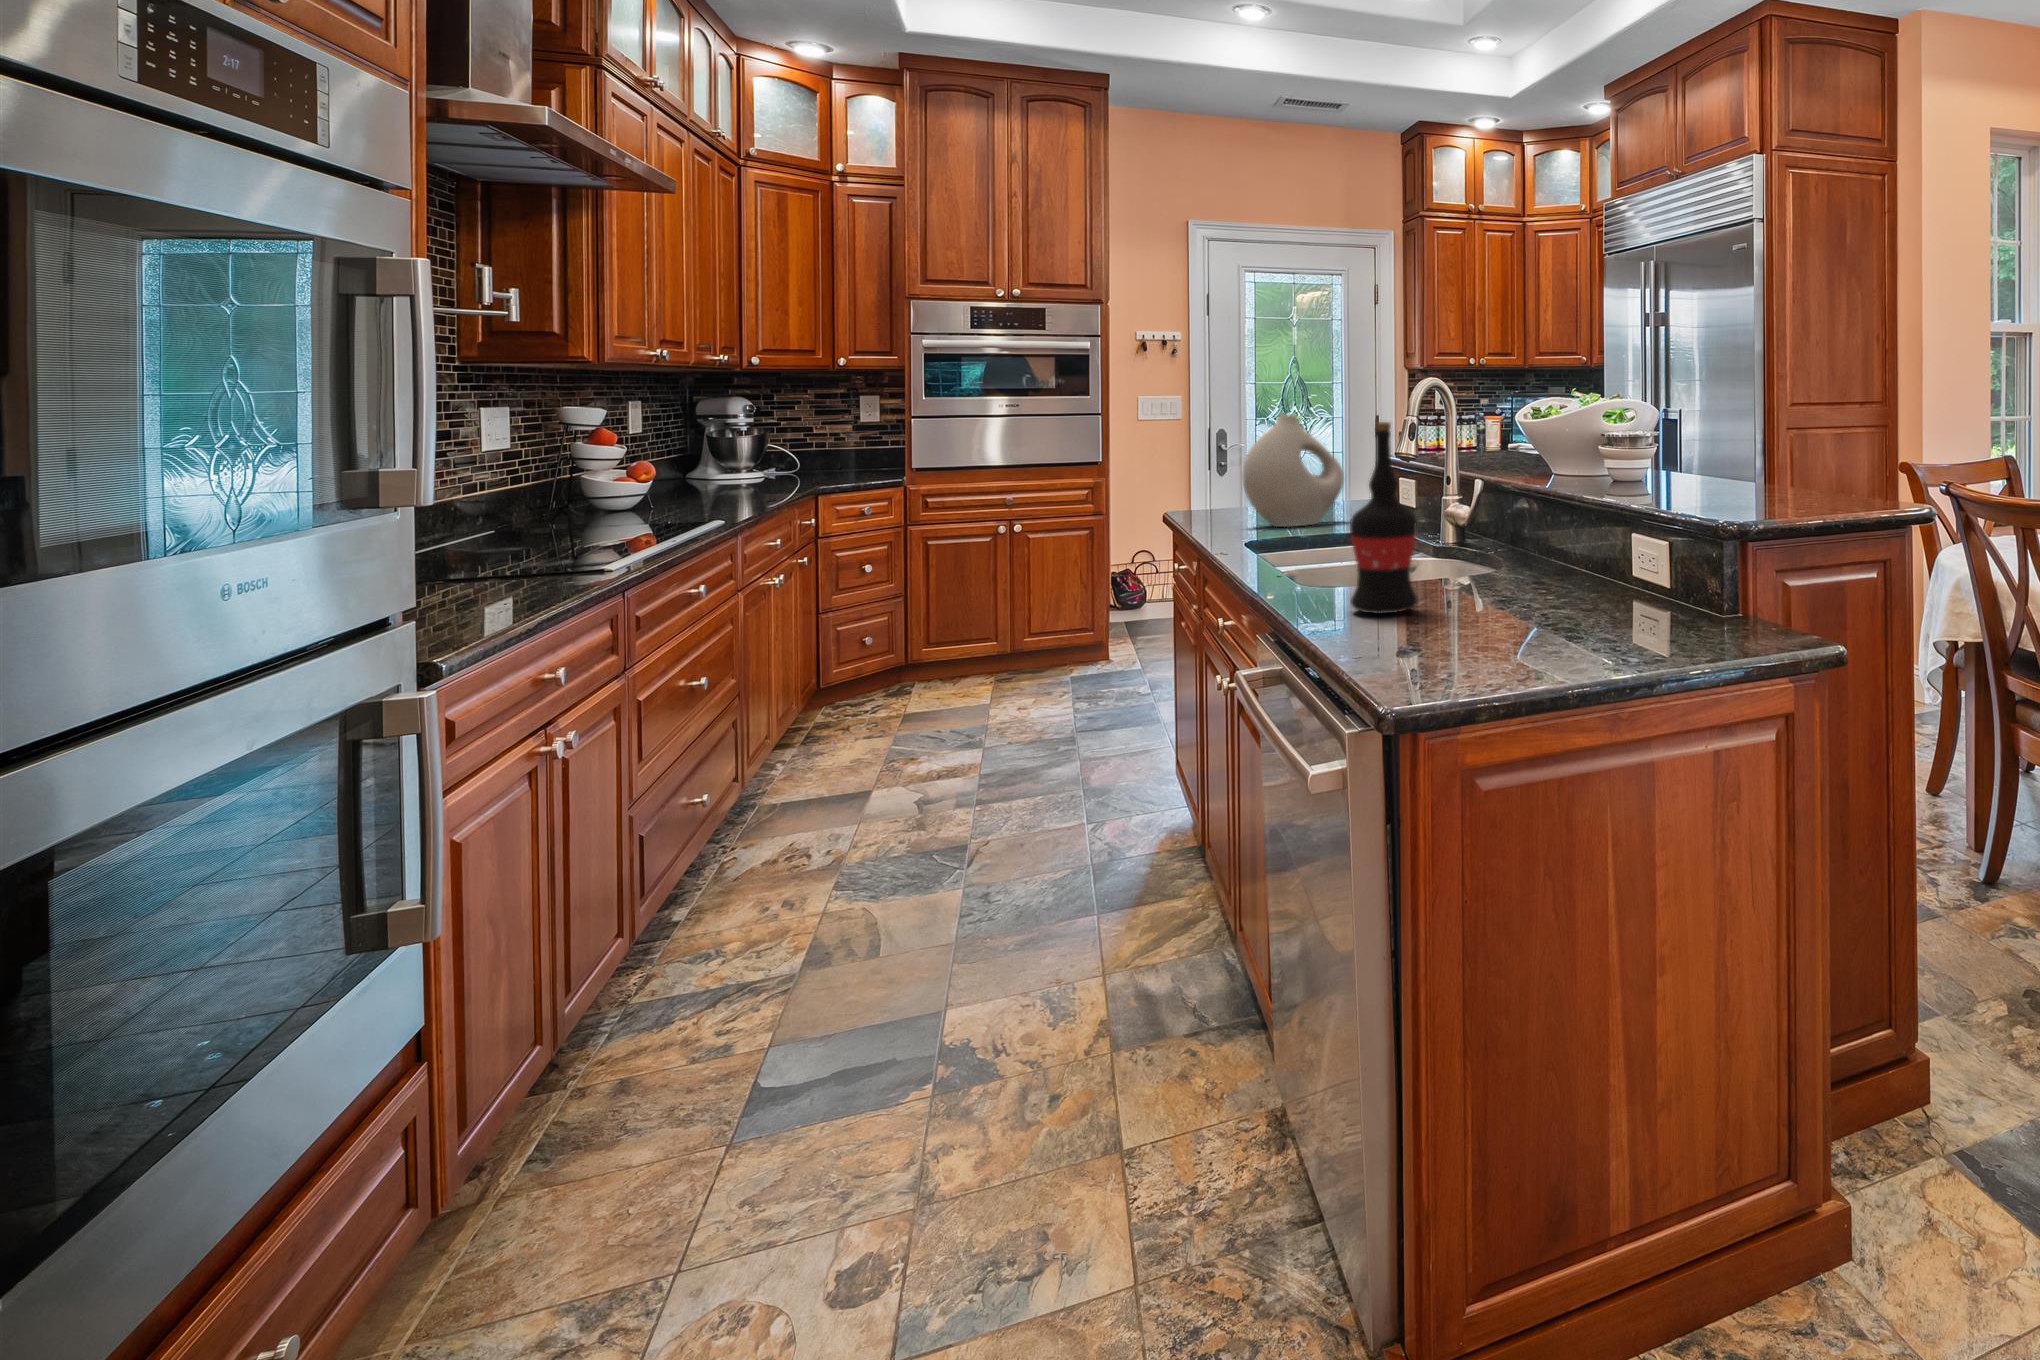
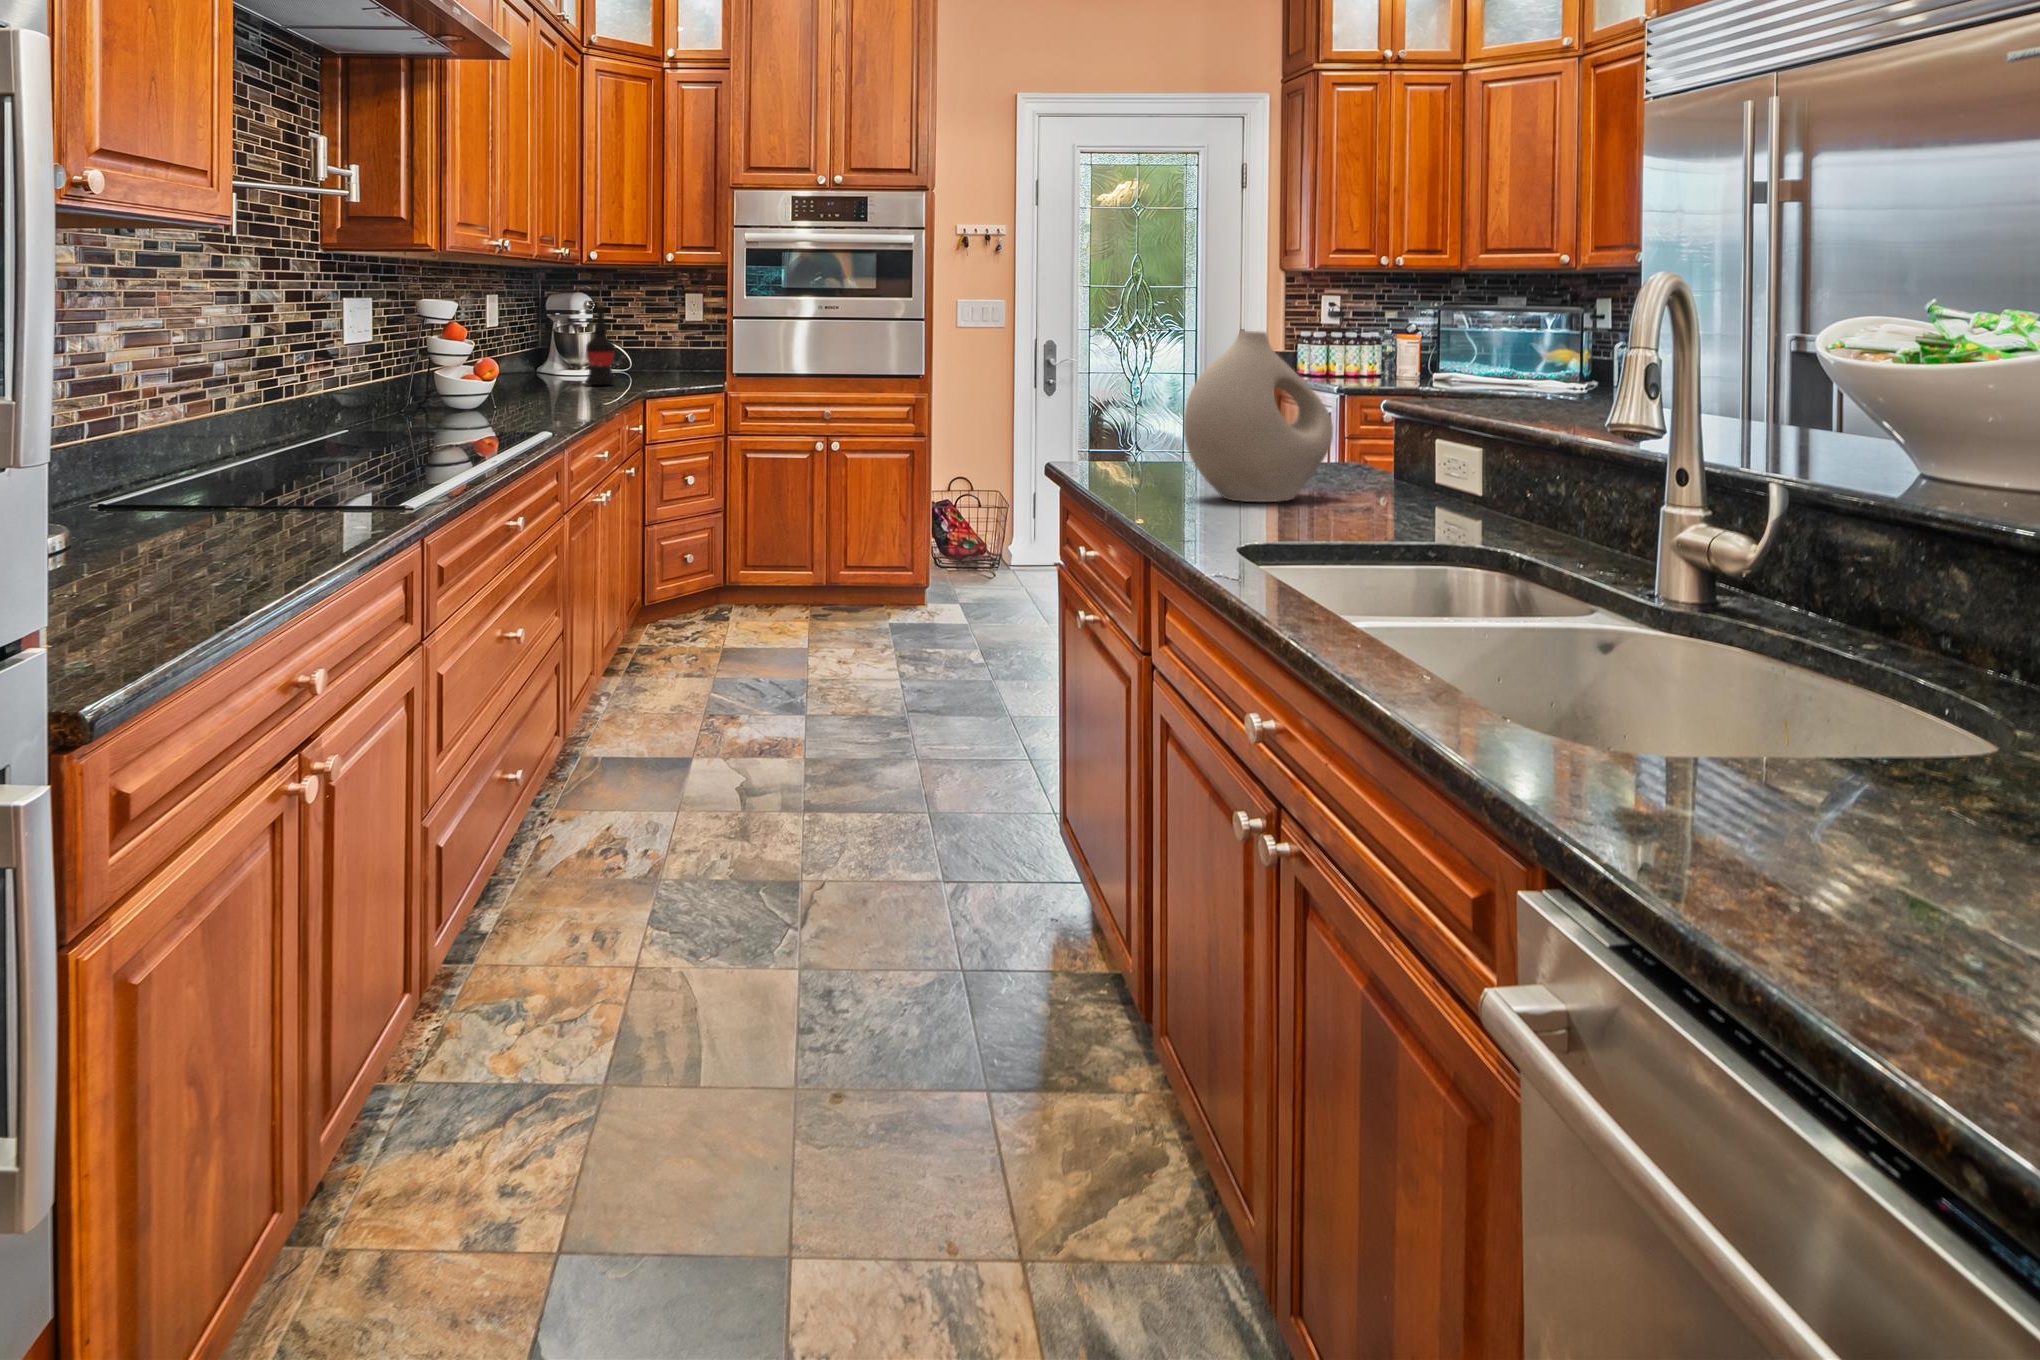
wine bottle: present [1350,422,1417,614] -> present [586,303,615,385]

